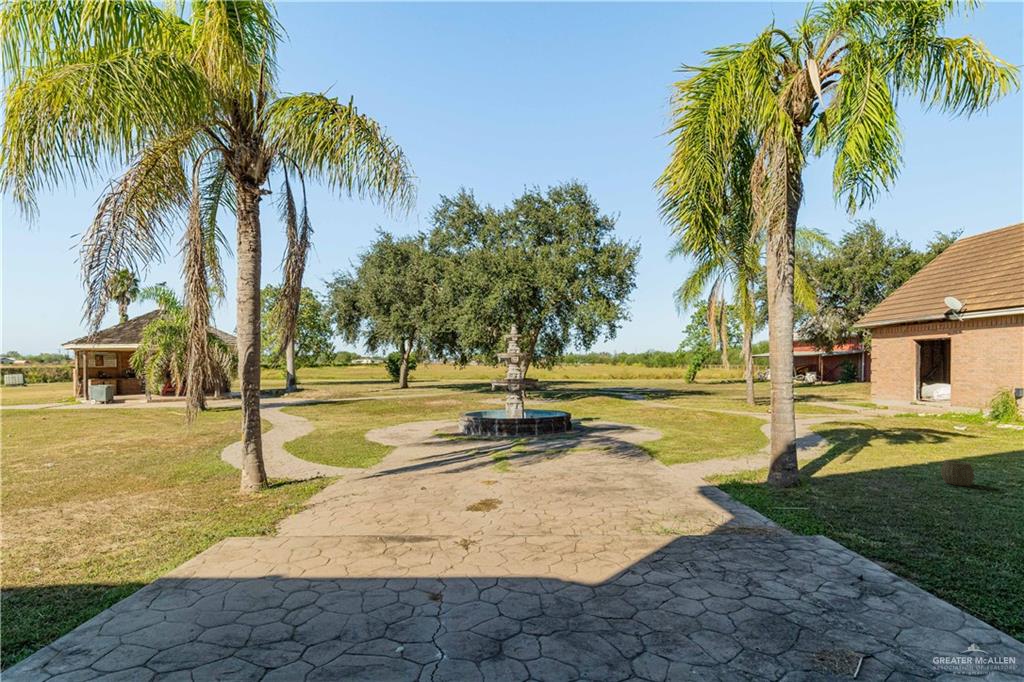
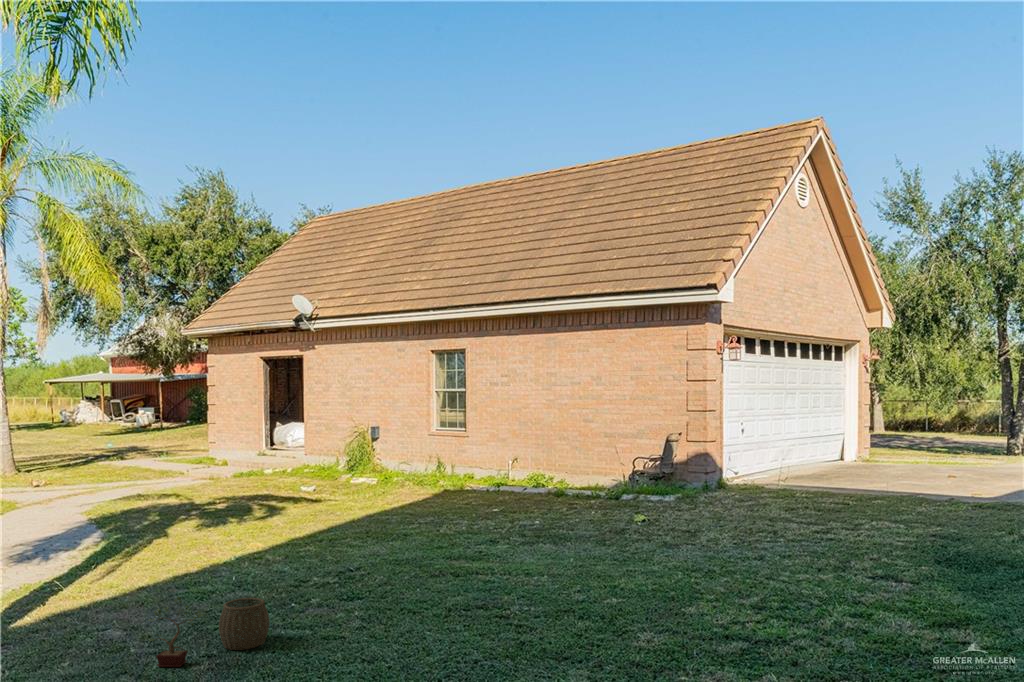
potted plant: none [902,450,937,484] -> present [148,596,203,667]

